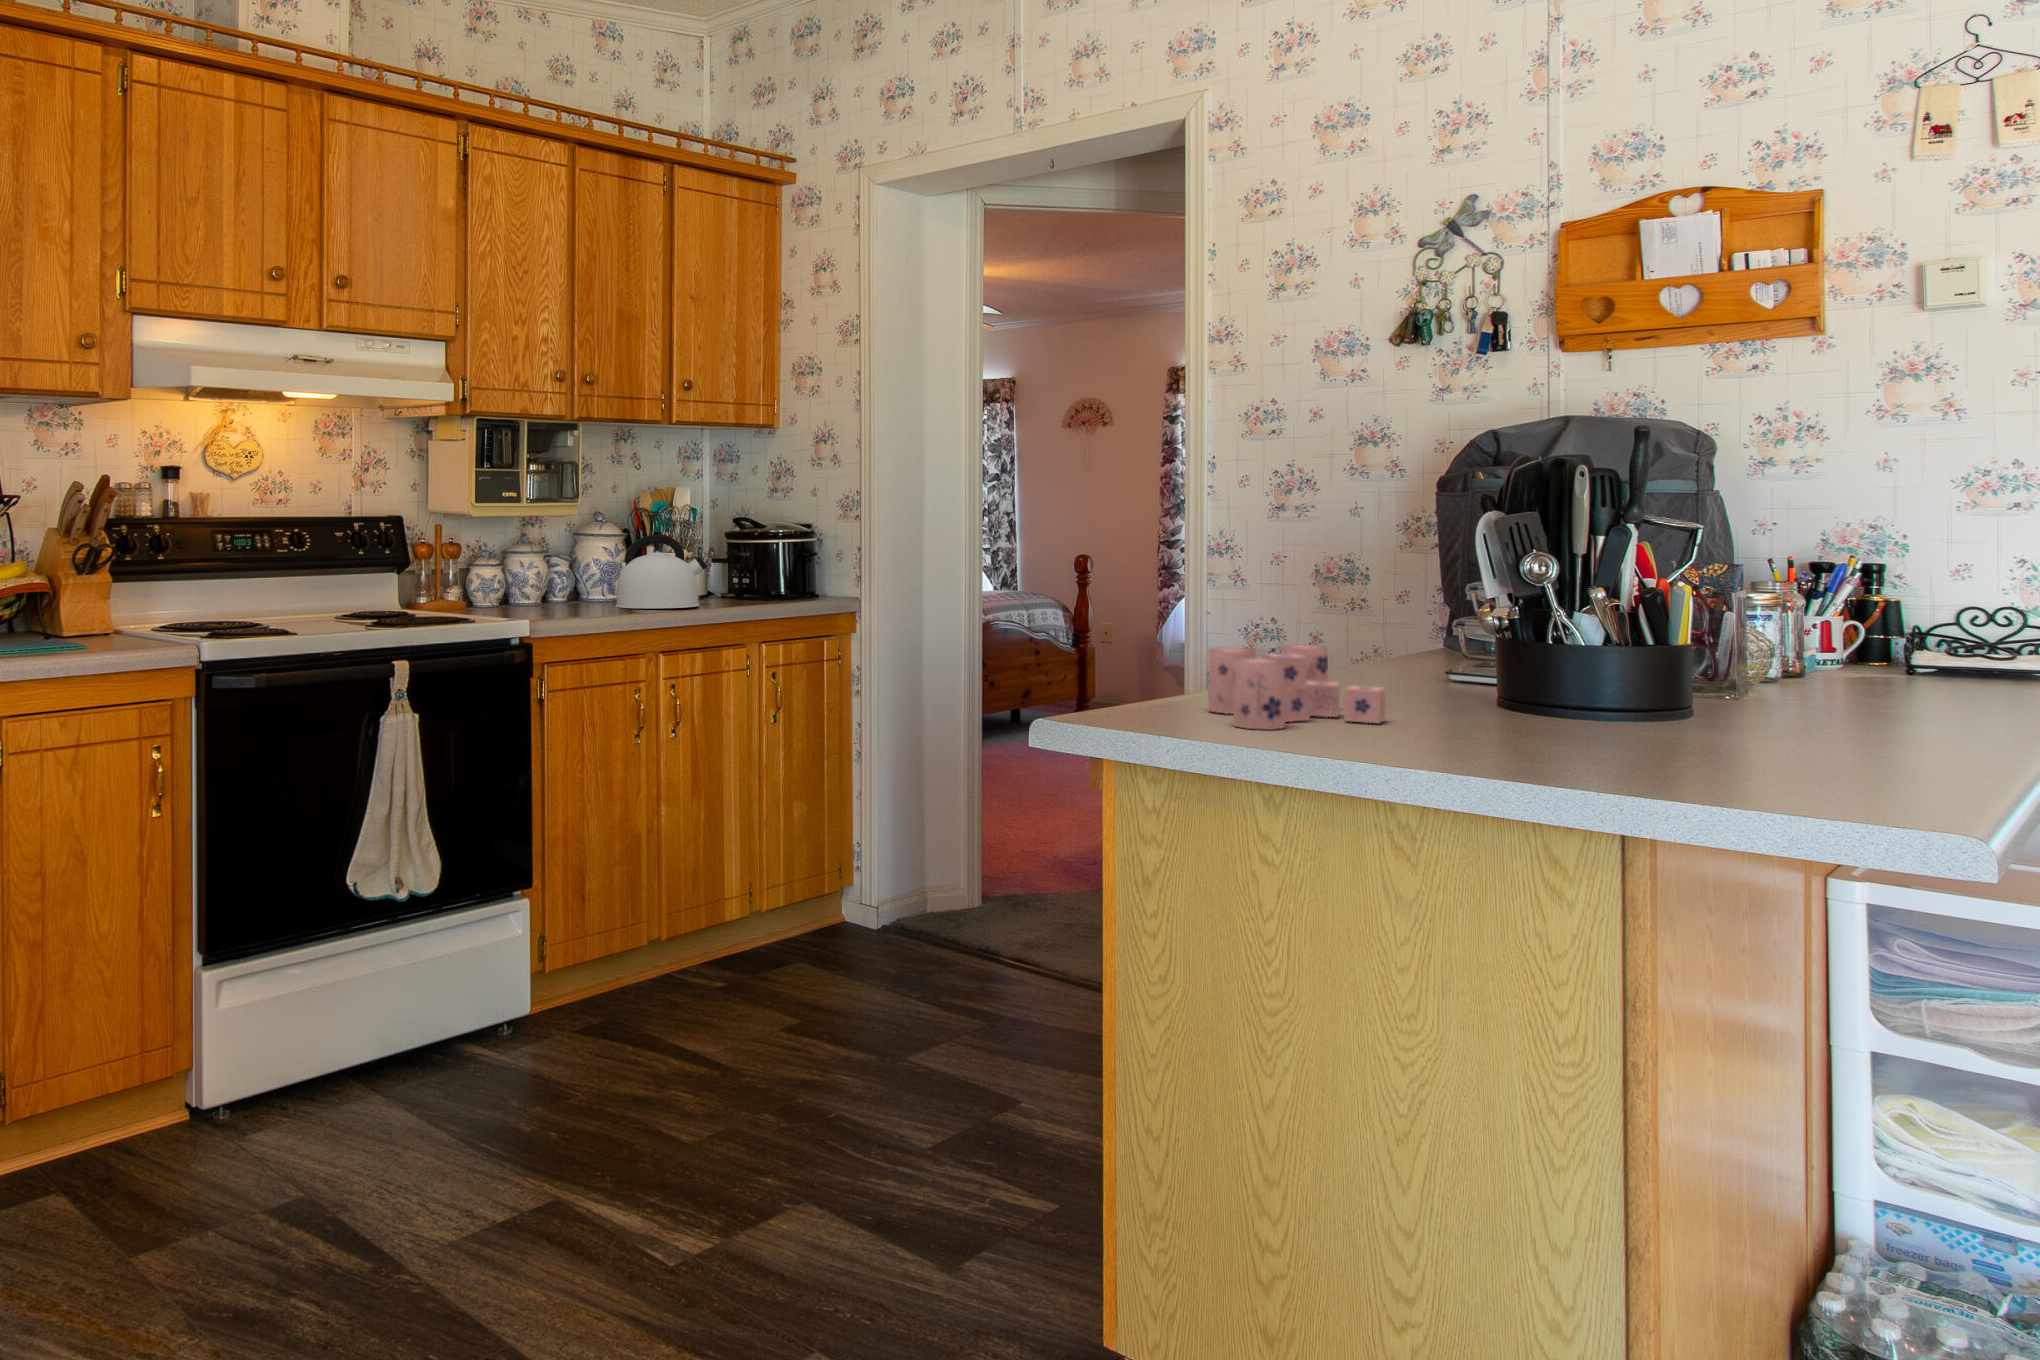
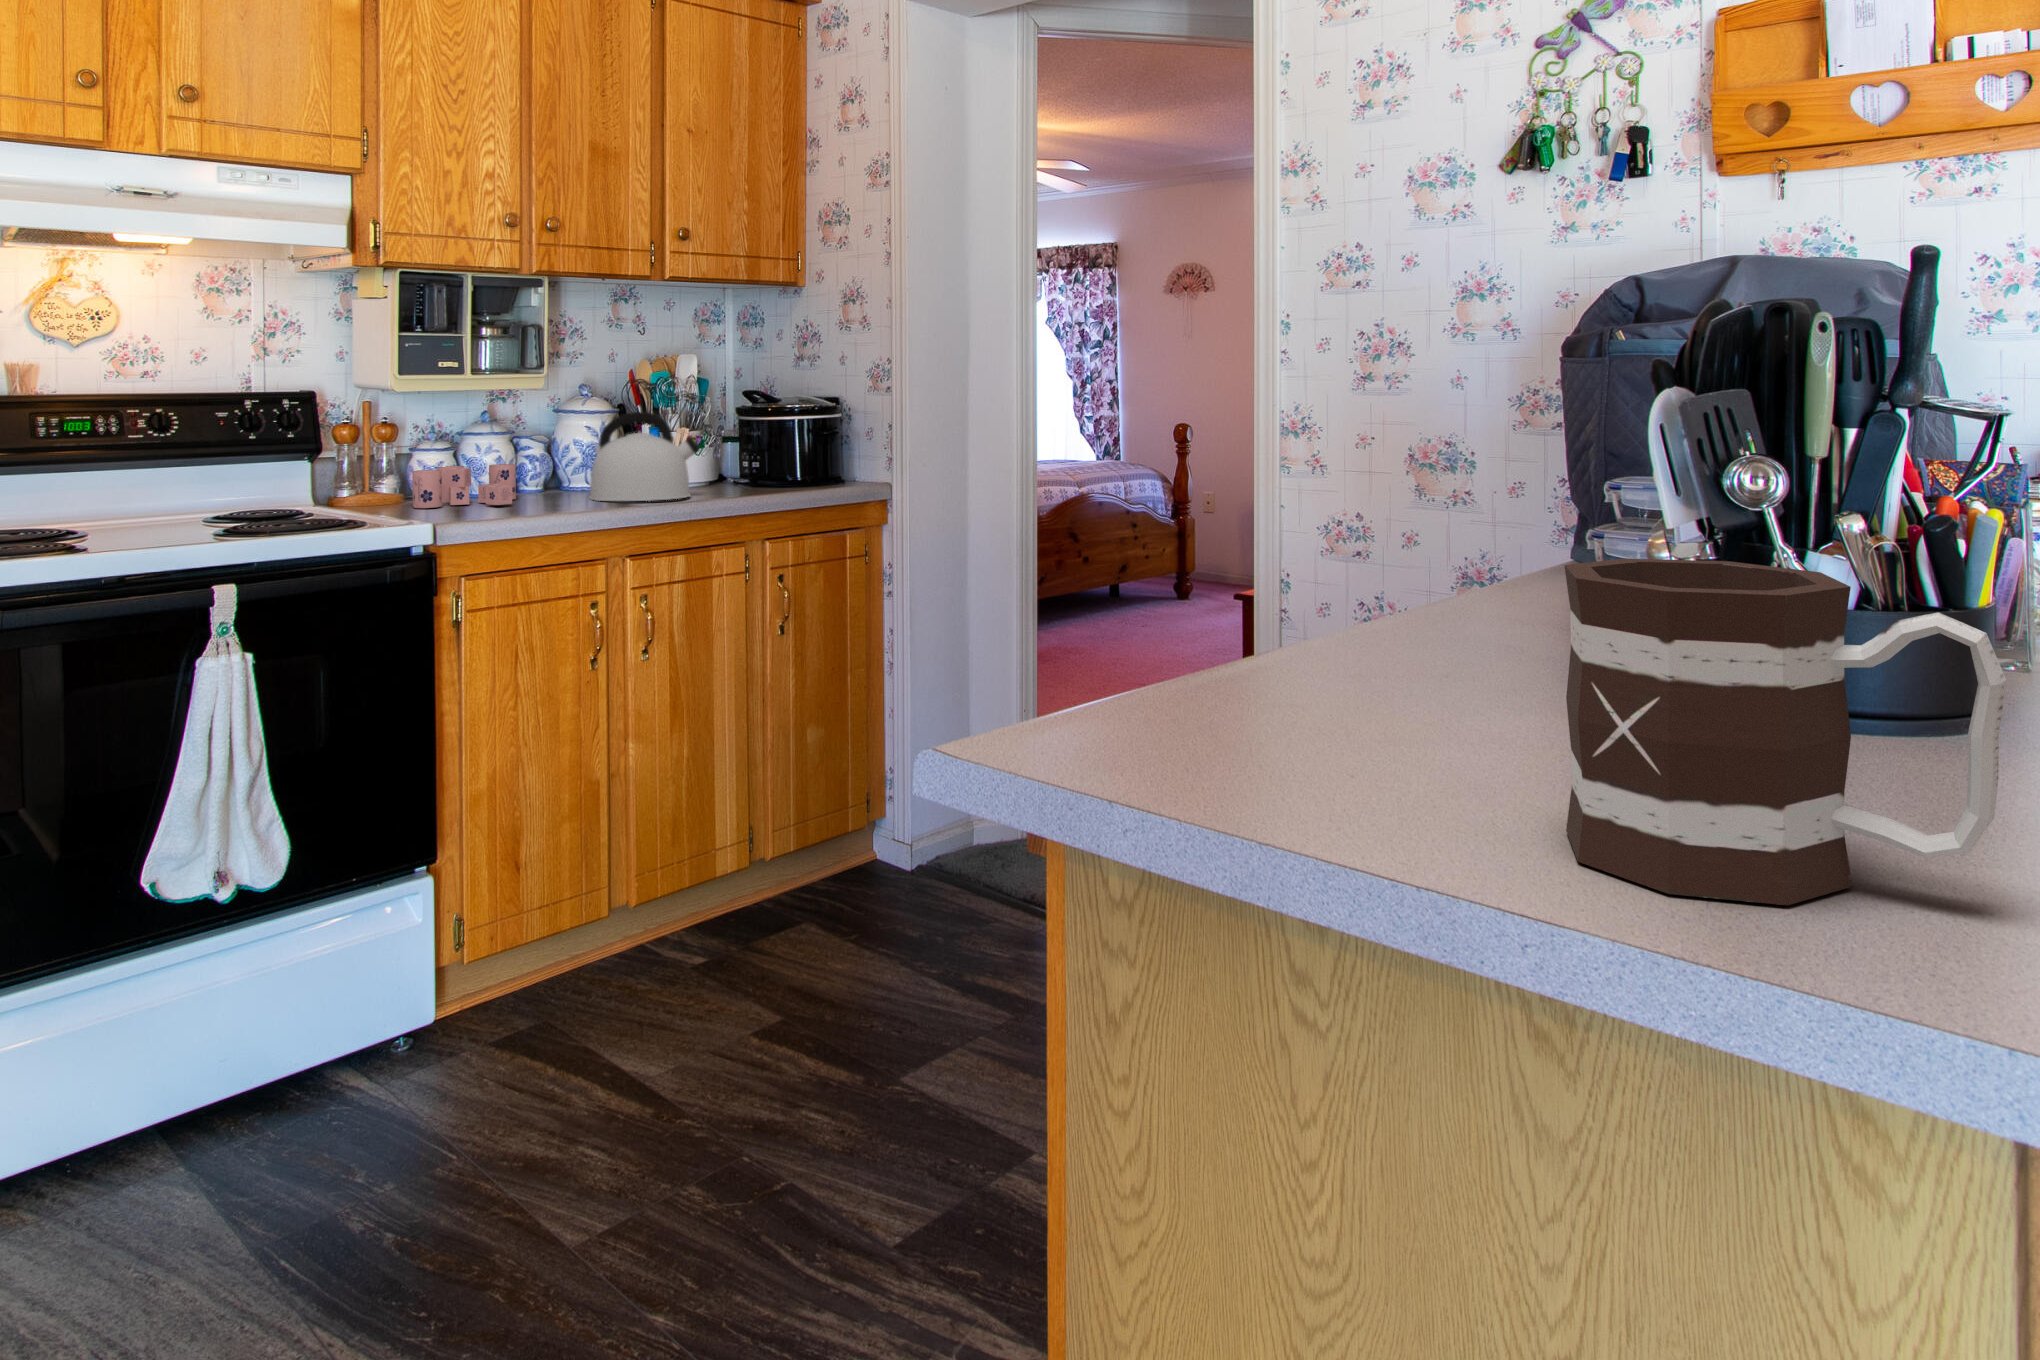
mug: none [1406,600,1619,760] -> present [1564,559,2006,905]
candle: present [1208,645,1386,730] -> present [412,464,516,508]

